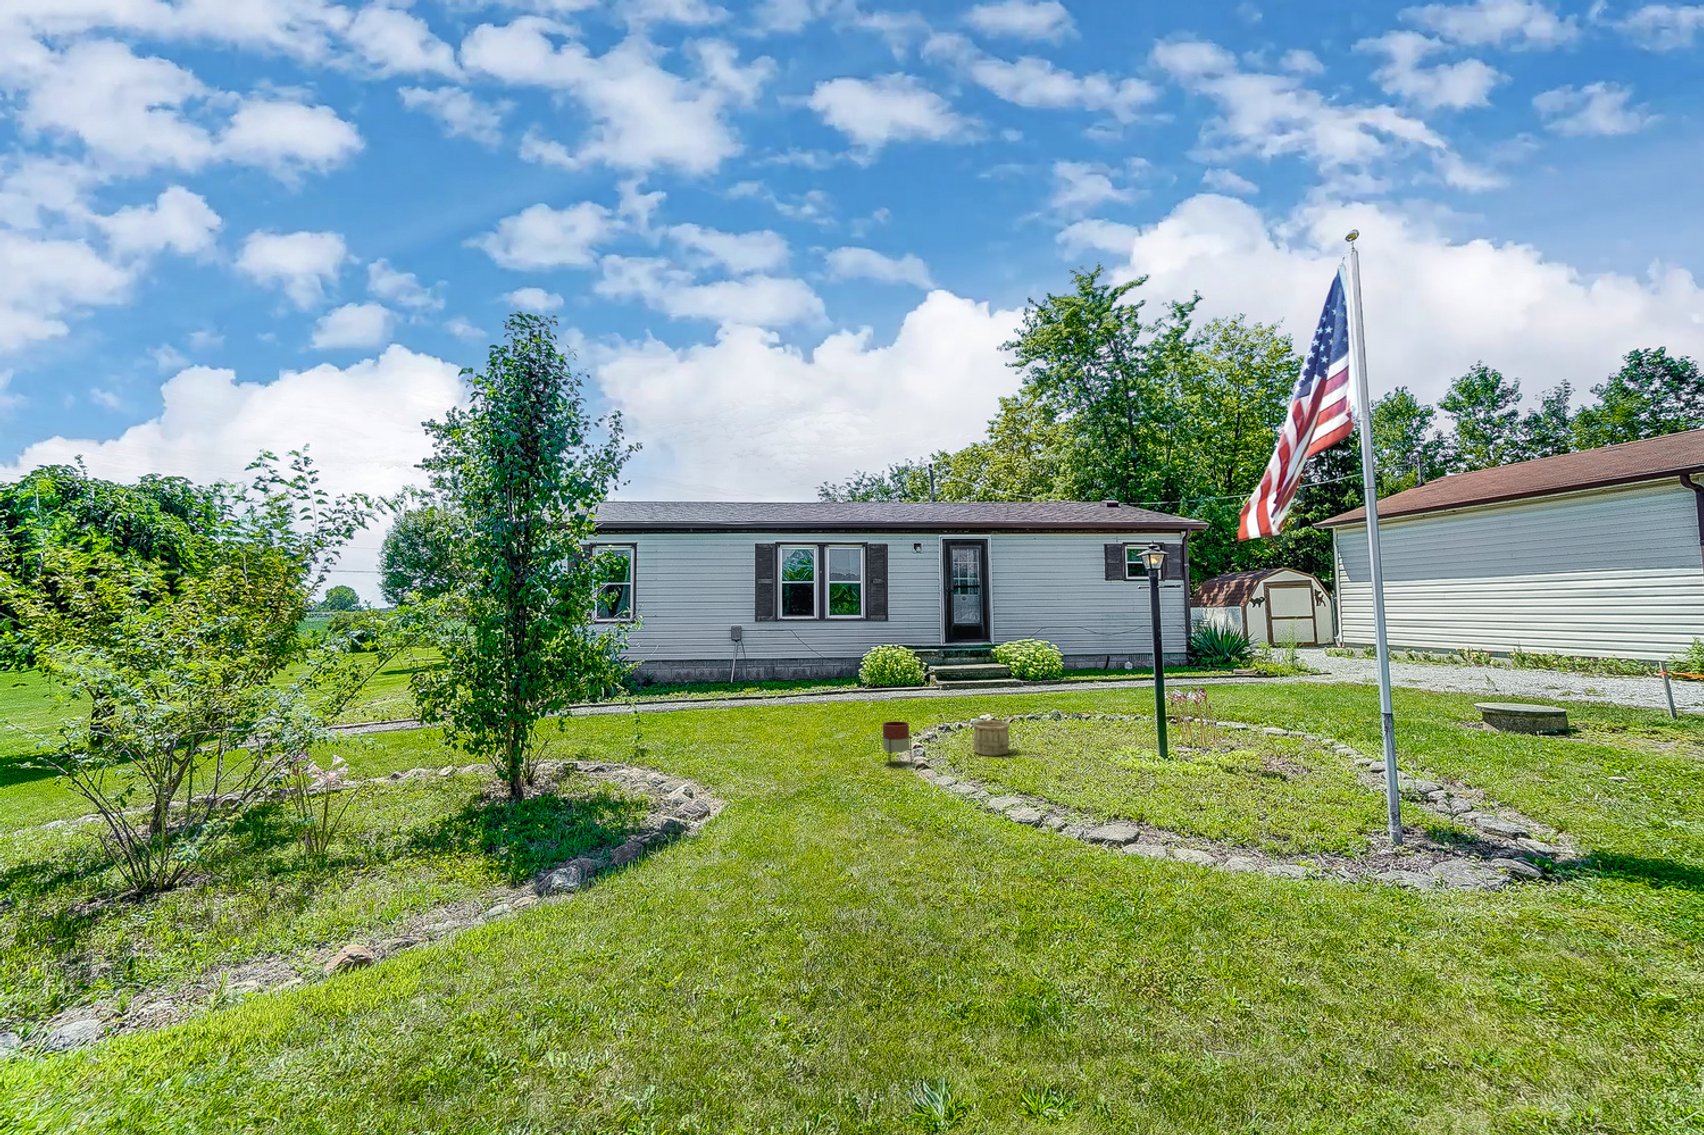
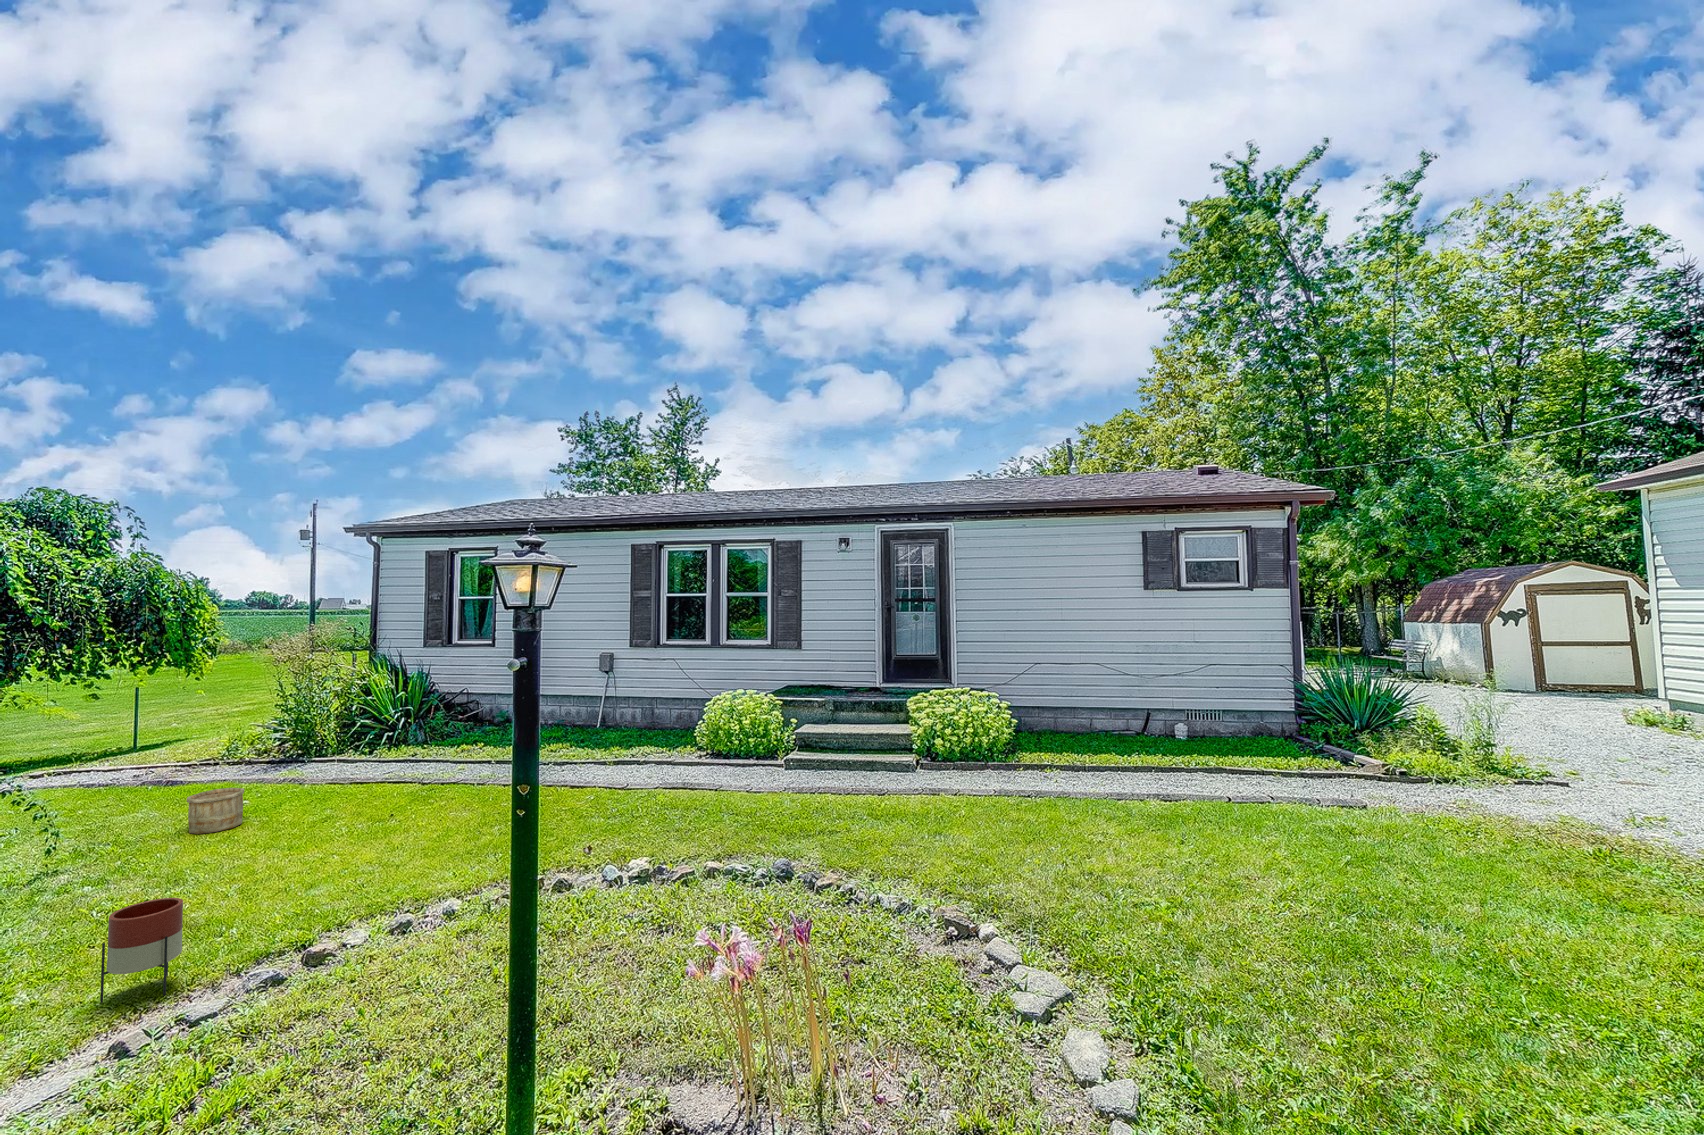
wooden bucket: present [973,720,1010,756] -> present [187,788,244,834]

